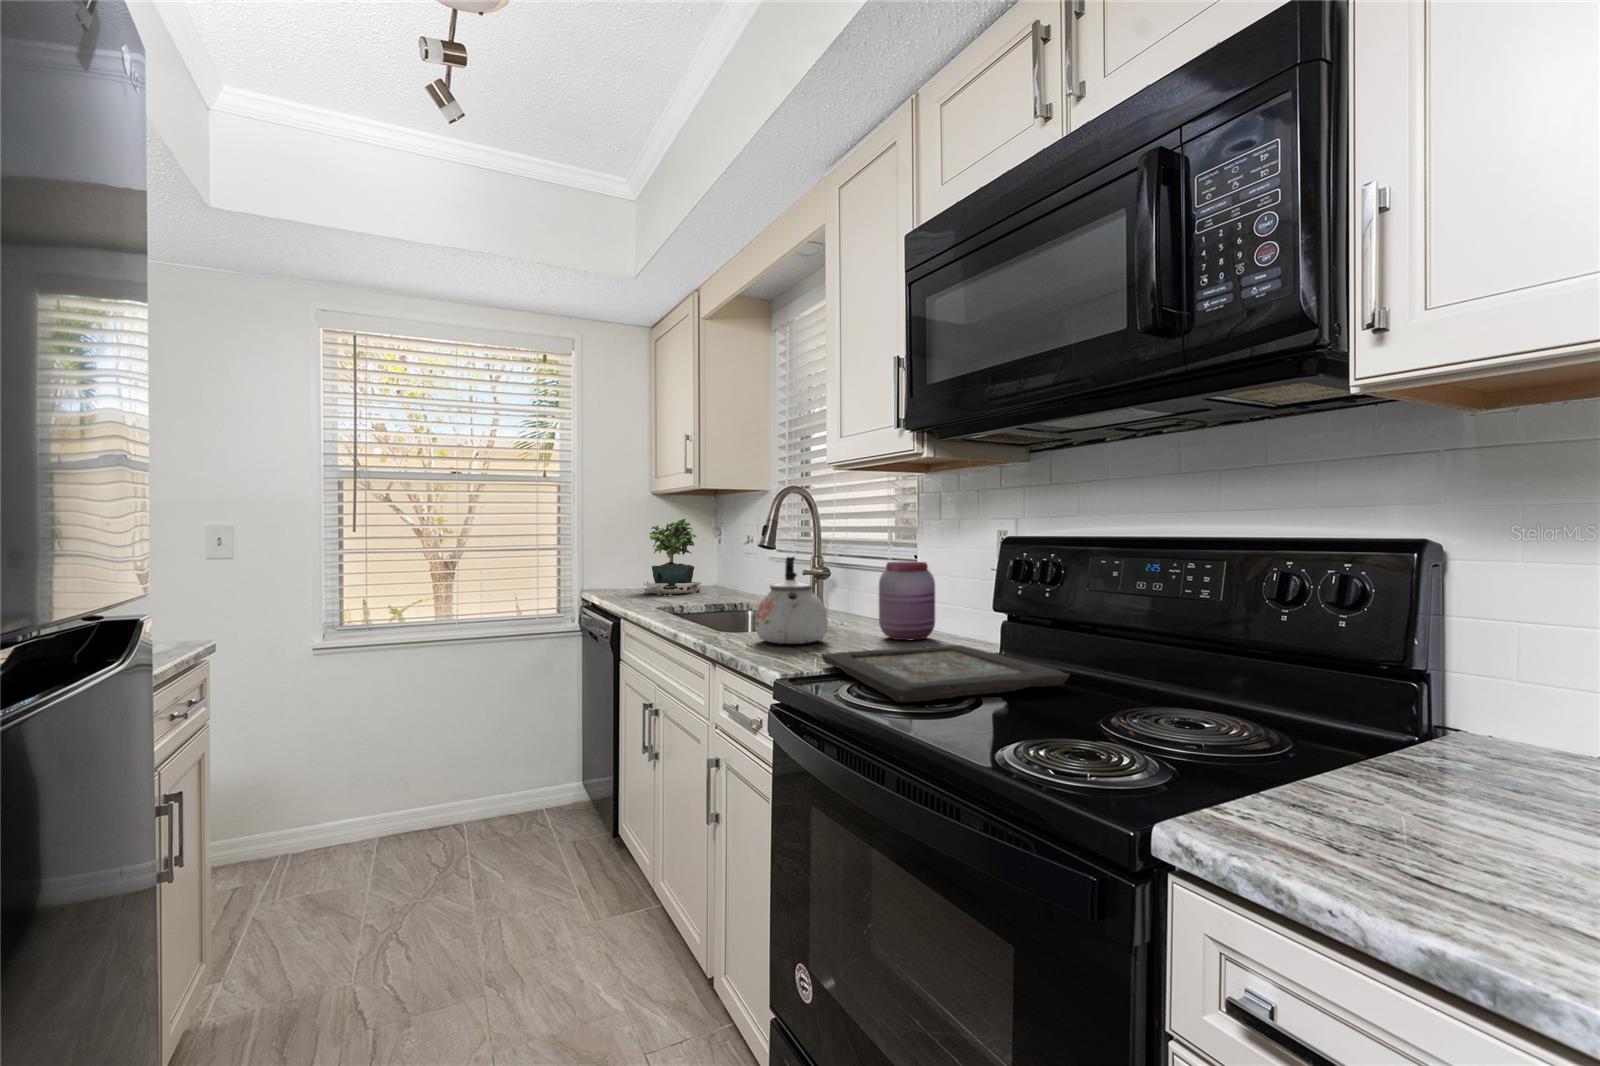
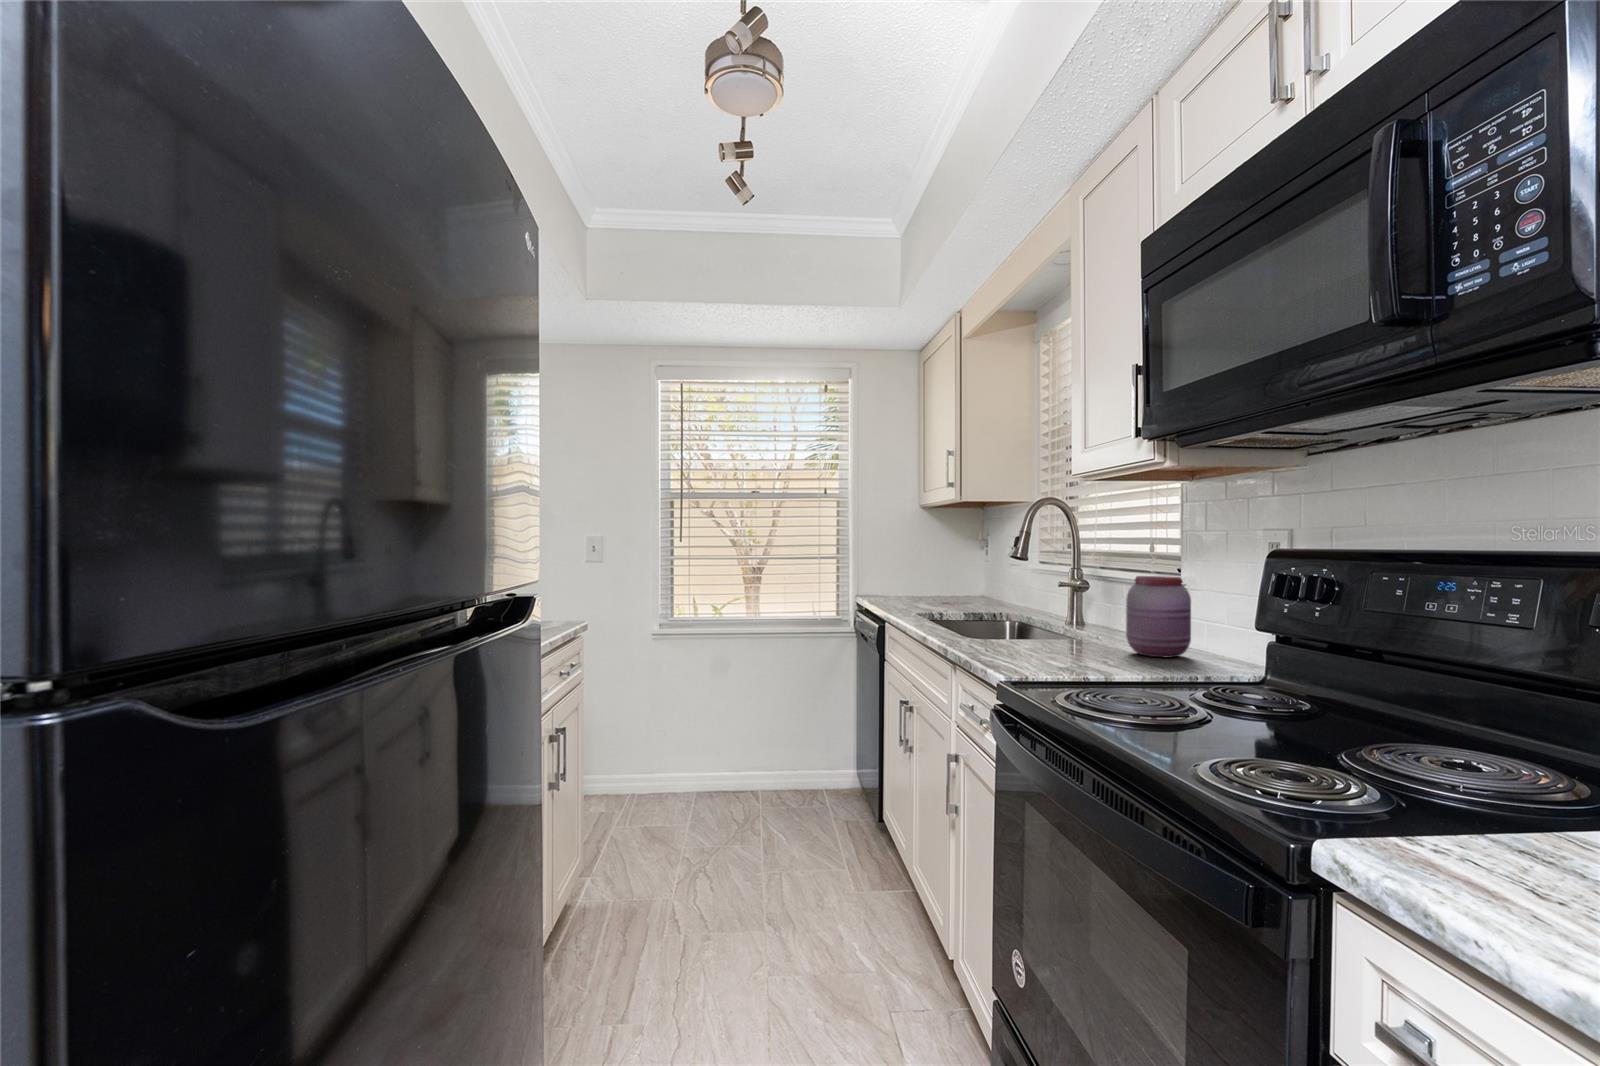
potted plant: present [644,517,701,596] -> none [916,531,970,605]
kettle: present [755,557,828,644] -> none [995,567,1069,651]
decorative tray: present [821,645,1069,703] -> none [1048,659,1318,710]

